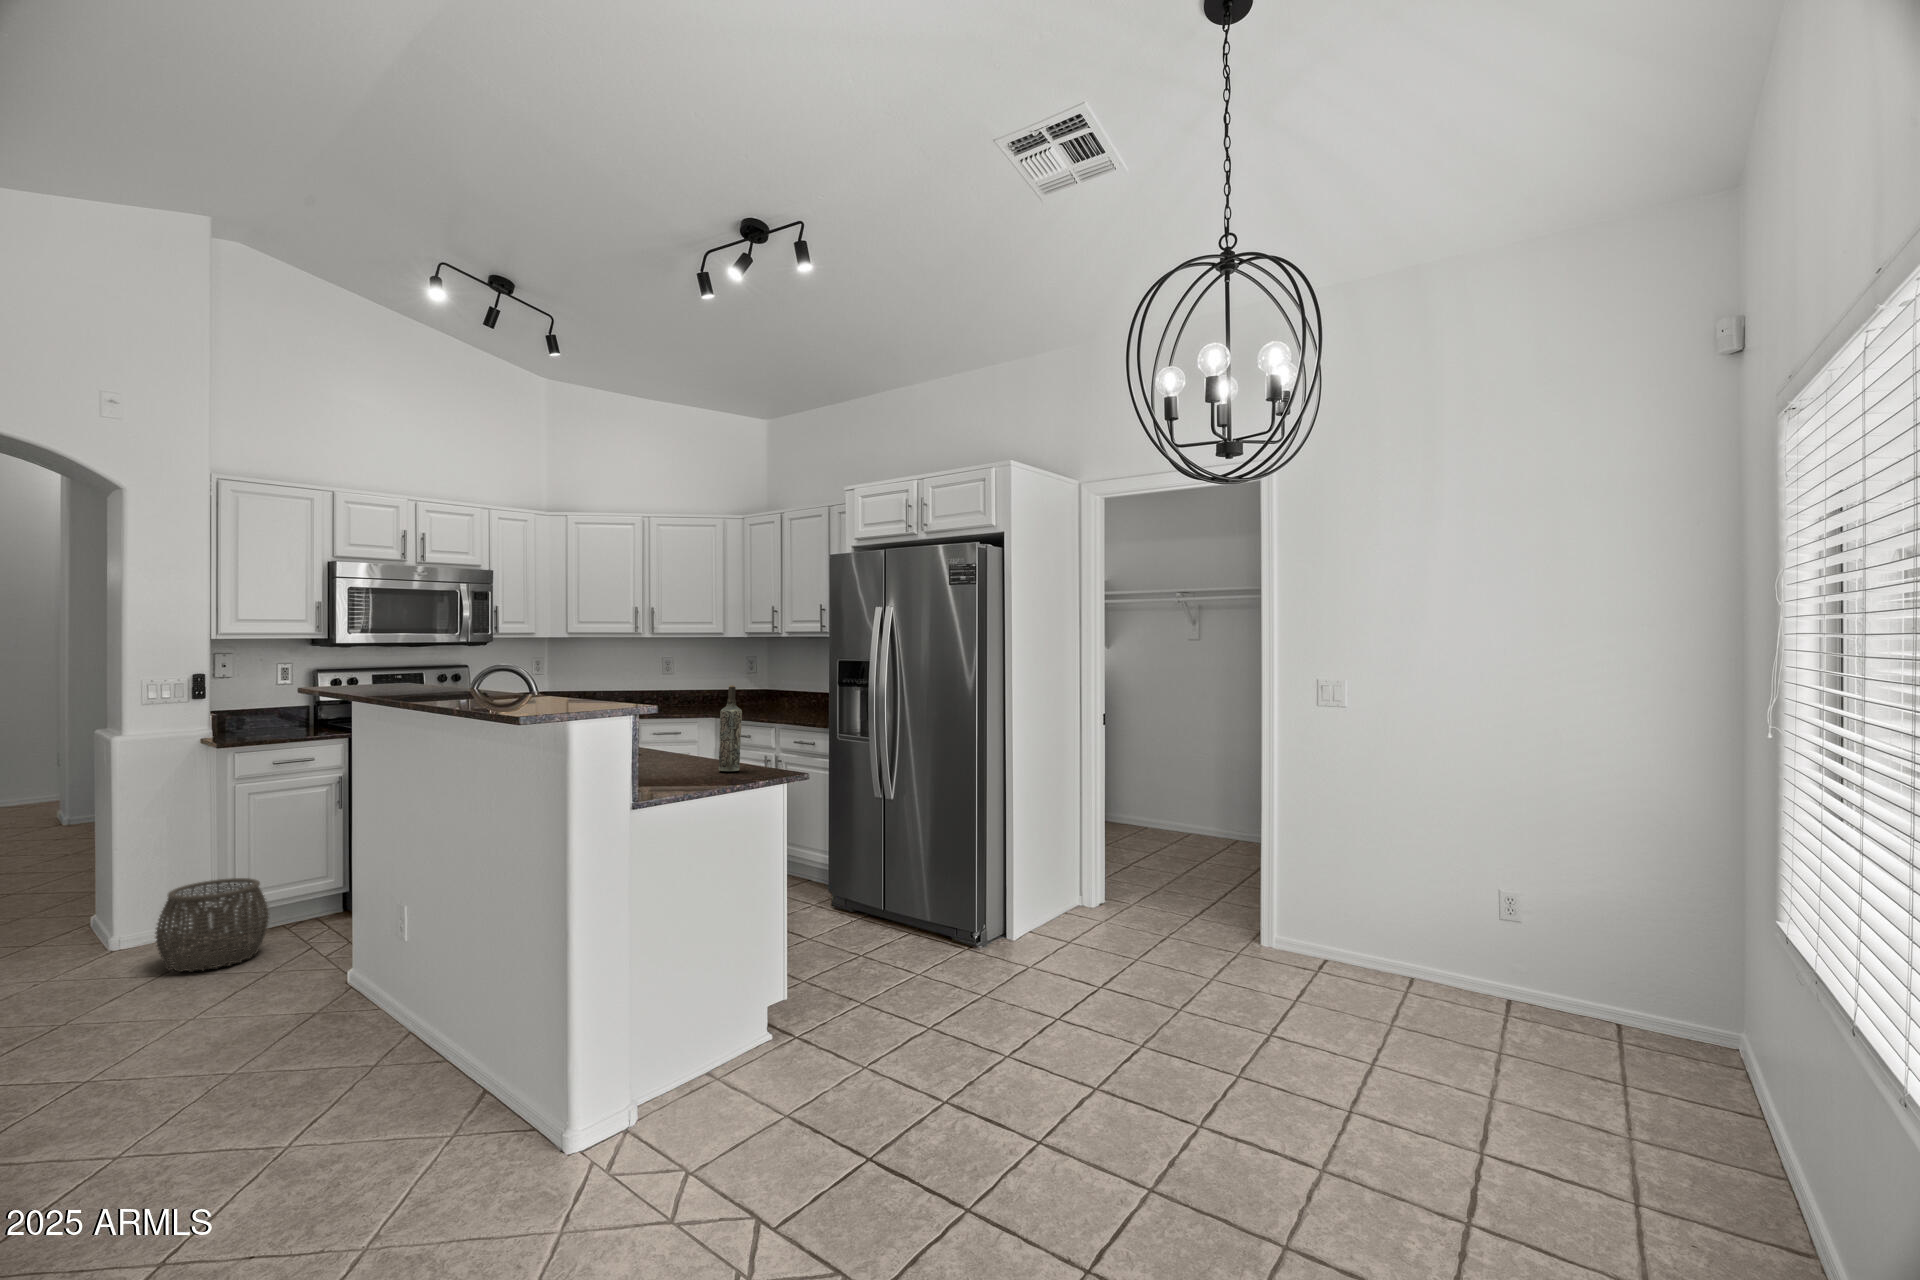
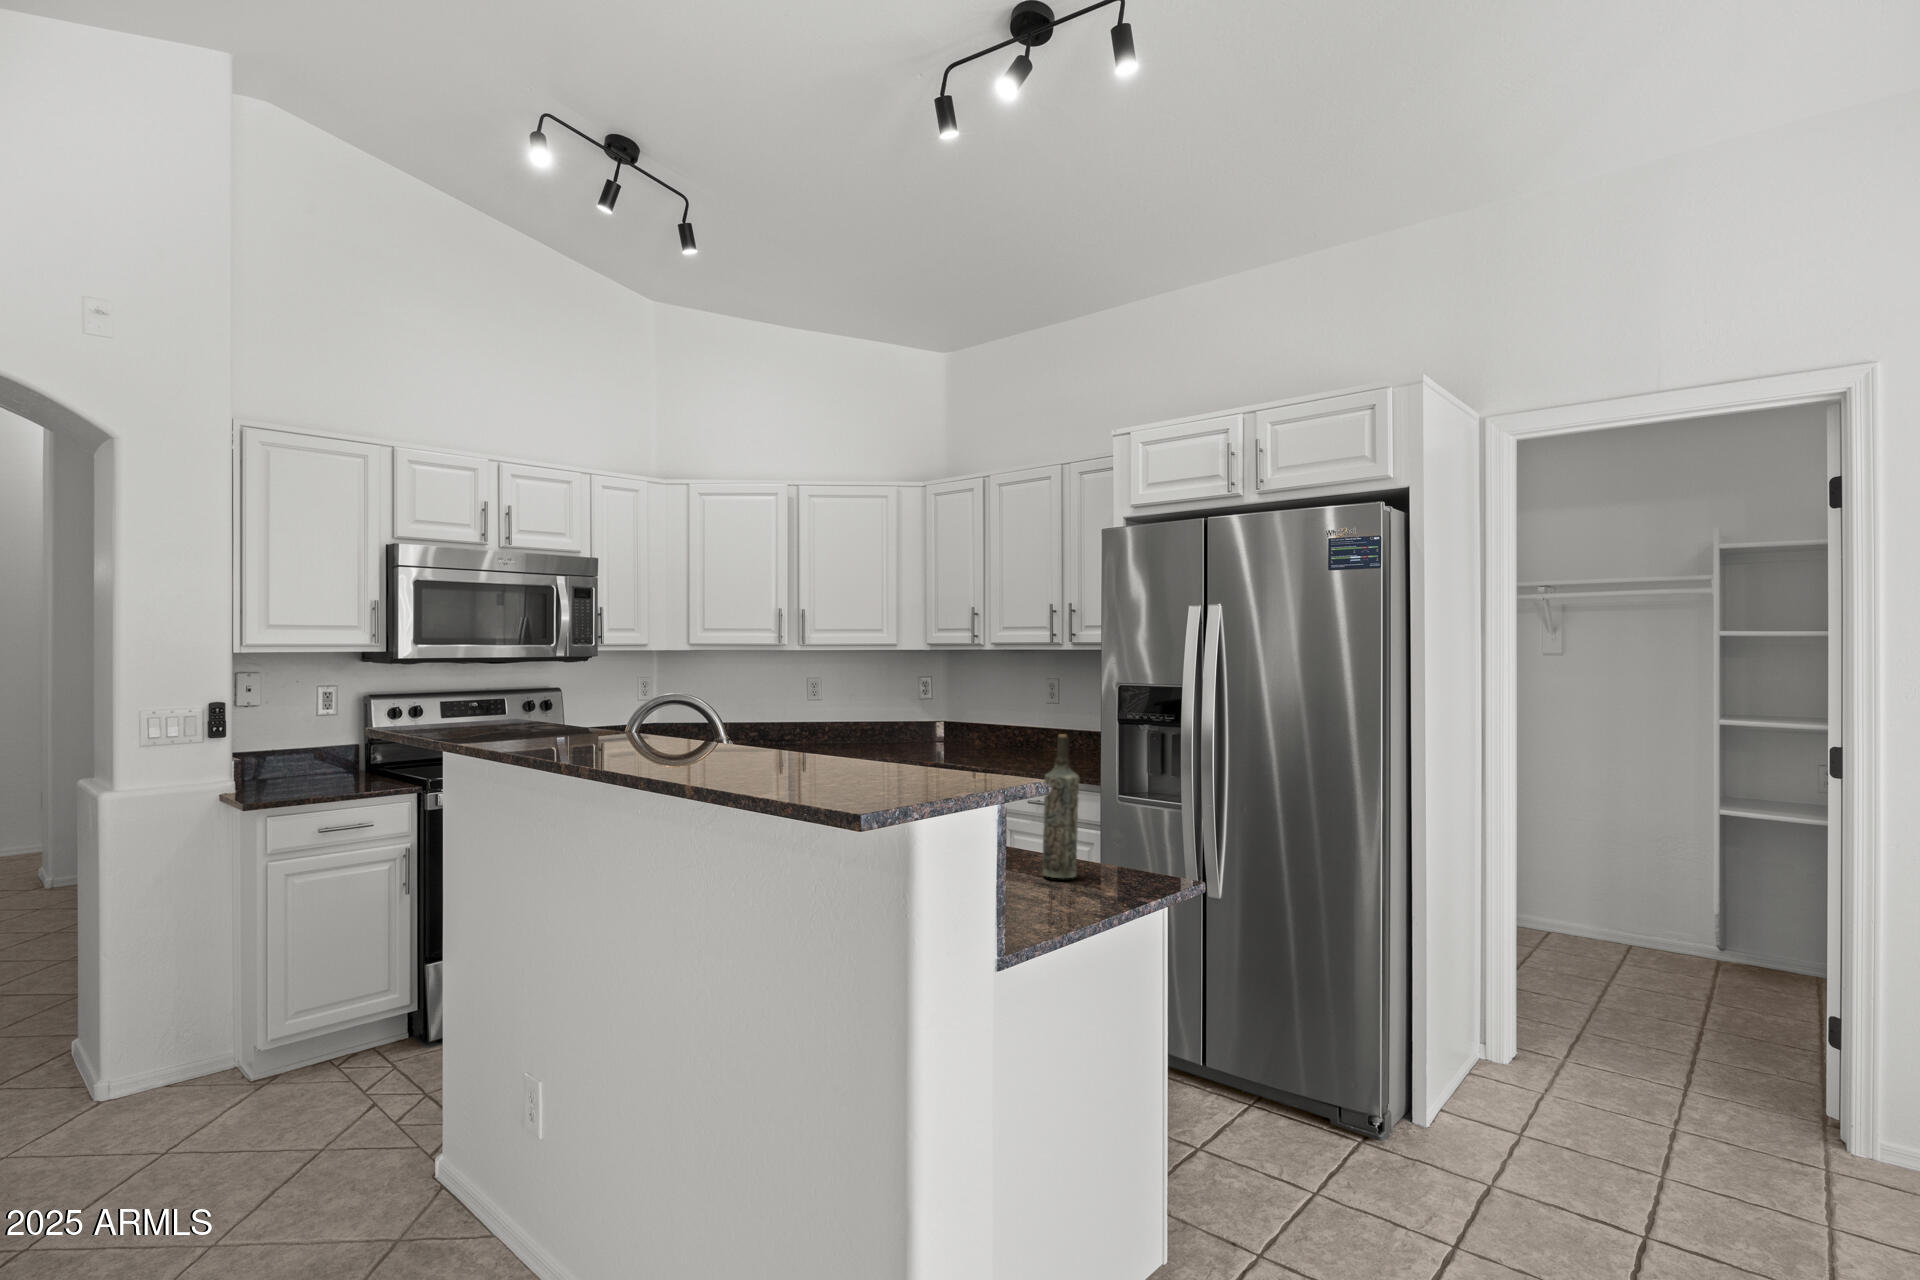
woven basket: present [155,878,270,972] -> none [160,1005,319,1155]

